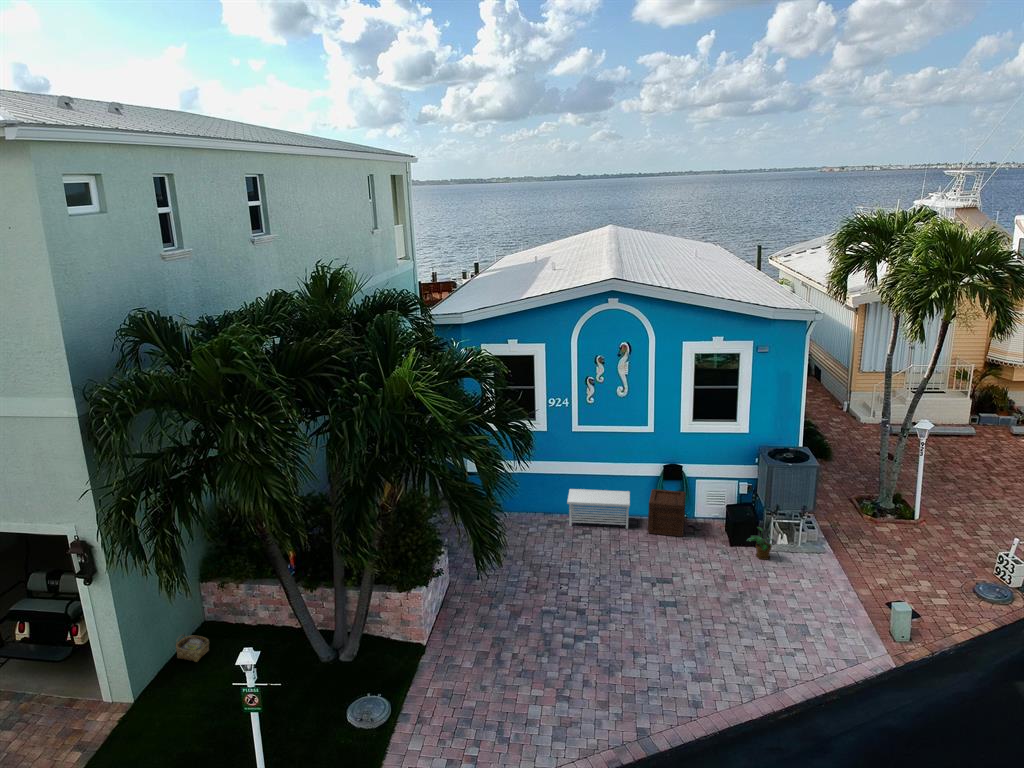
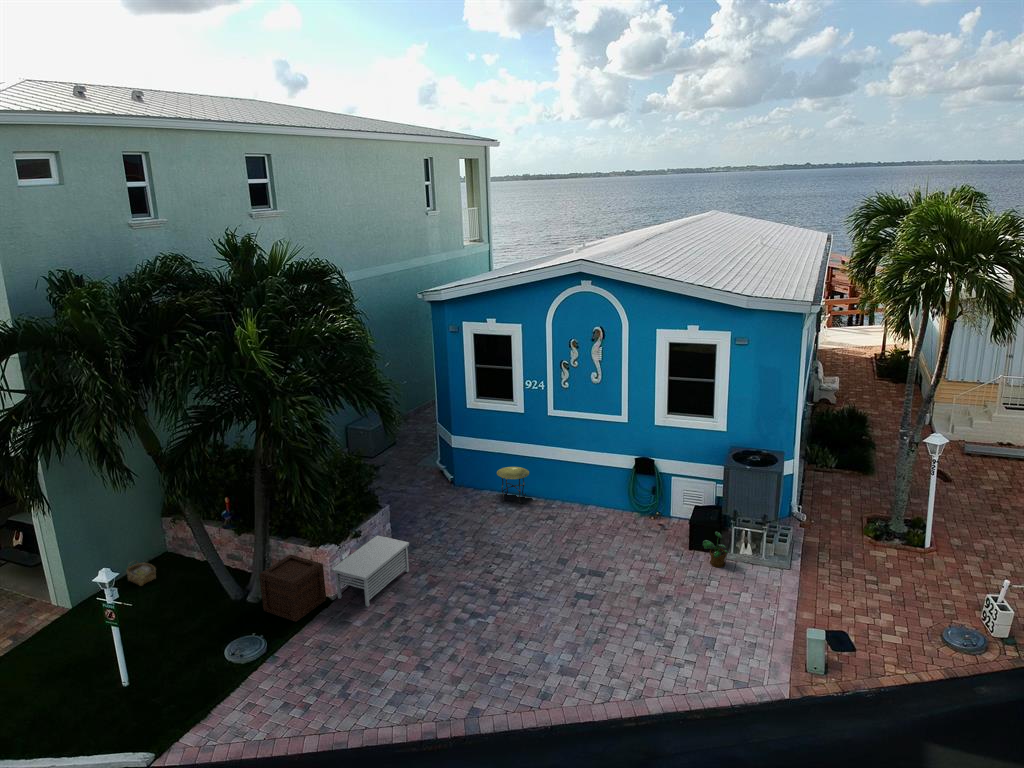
side table: none [522,485,555,522] -> present [497,467,529,503]
storage bench: present [567,489,630,529] -> present [332,535,409,607]
wooden crate: present [648,489,686,537] -> present [259,555,326,622]

